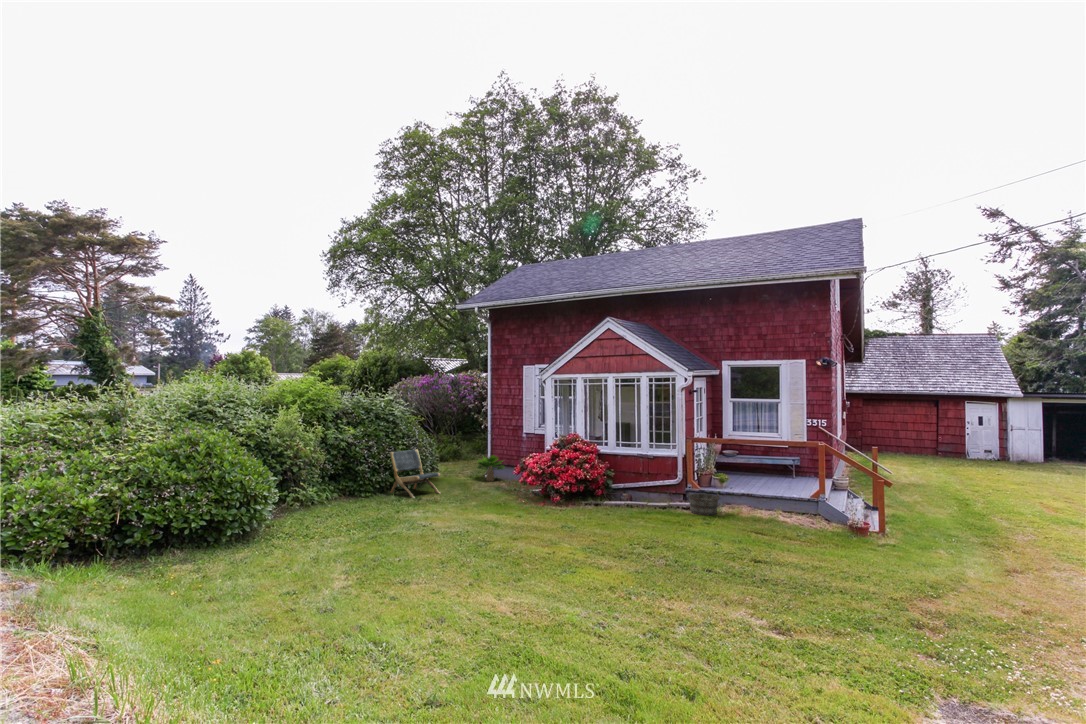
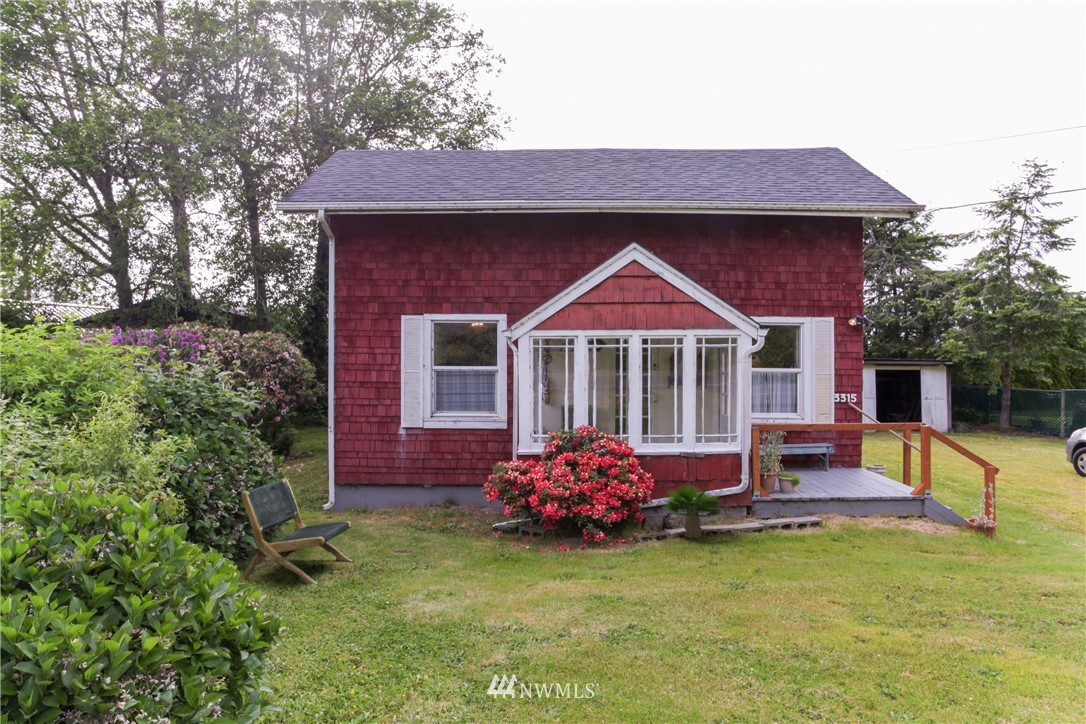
potted plant: present [477,455,504,481] -> present [664,486,722,538]
bucket: present [689,494,719,515] -> none [760,501,810,535]

